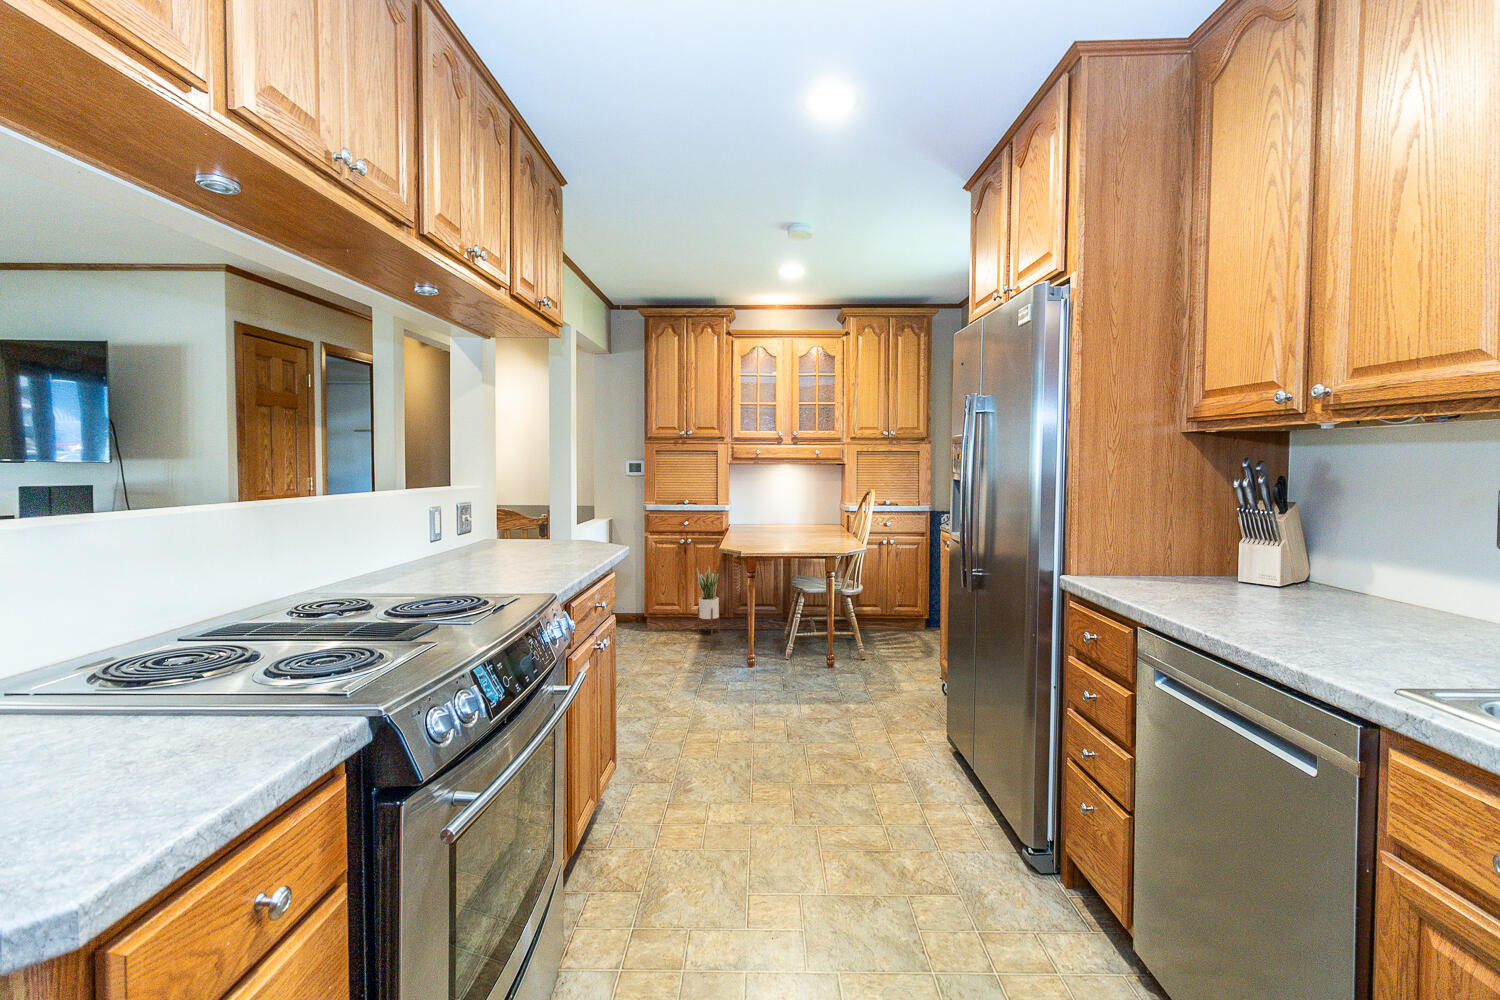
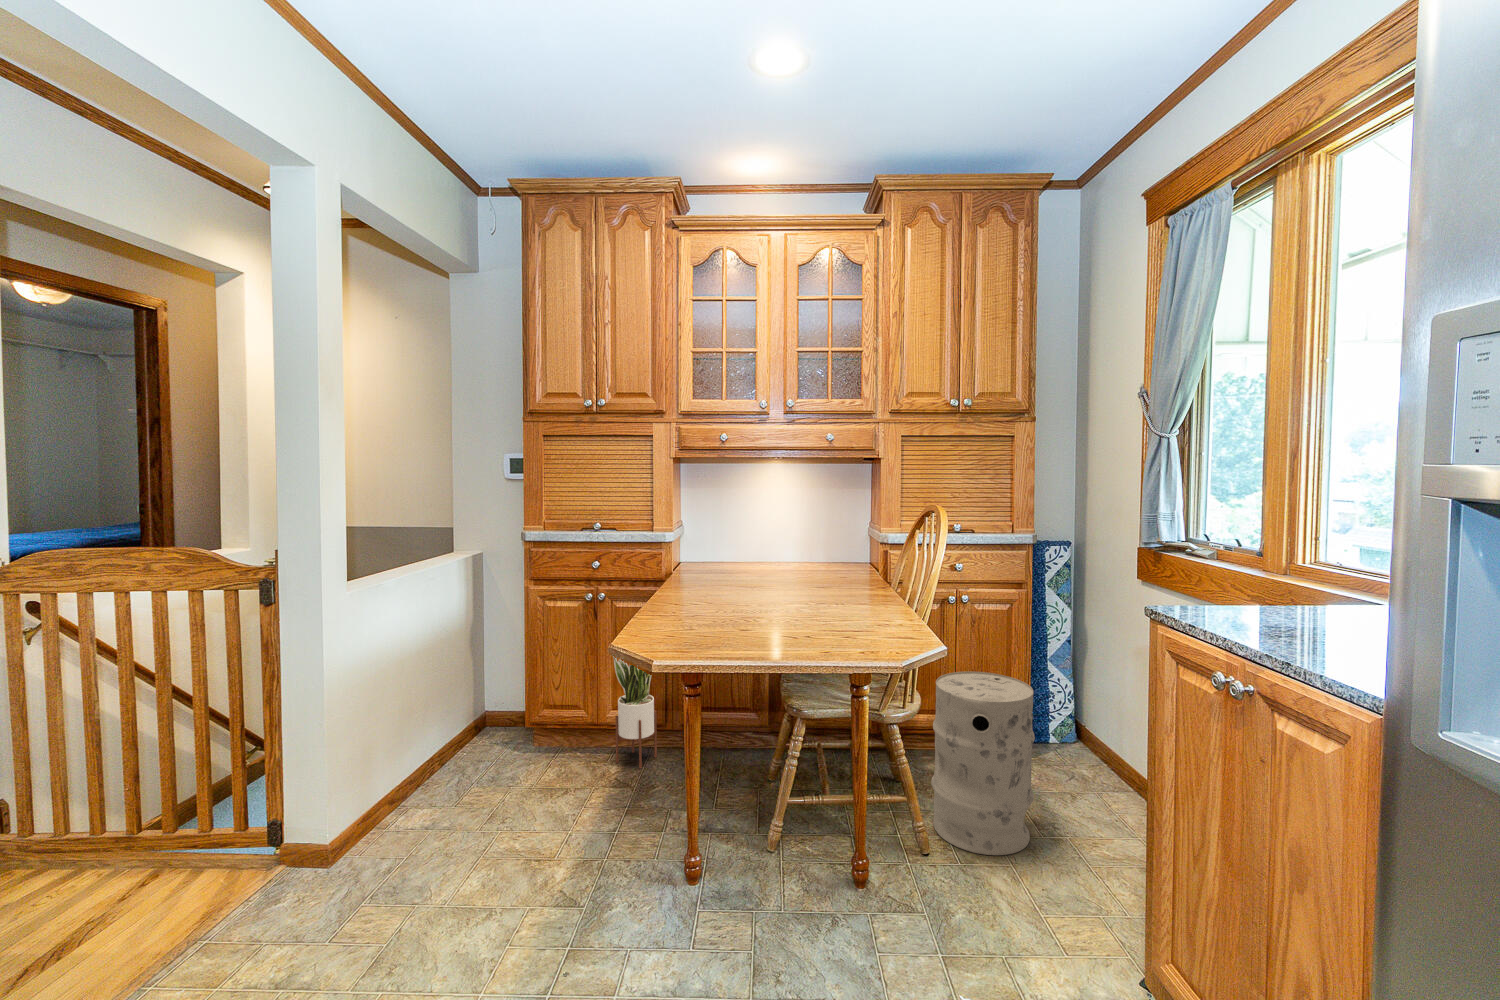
trash can: none [869,575,918,659] -> present [931,672,1035,855]

